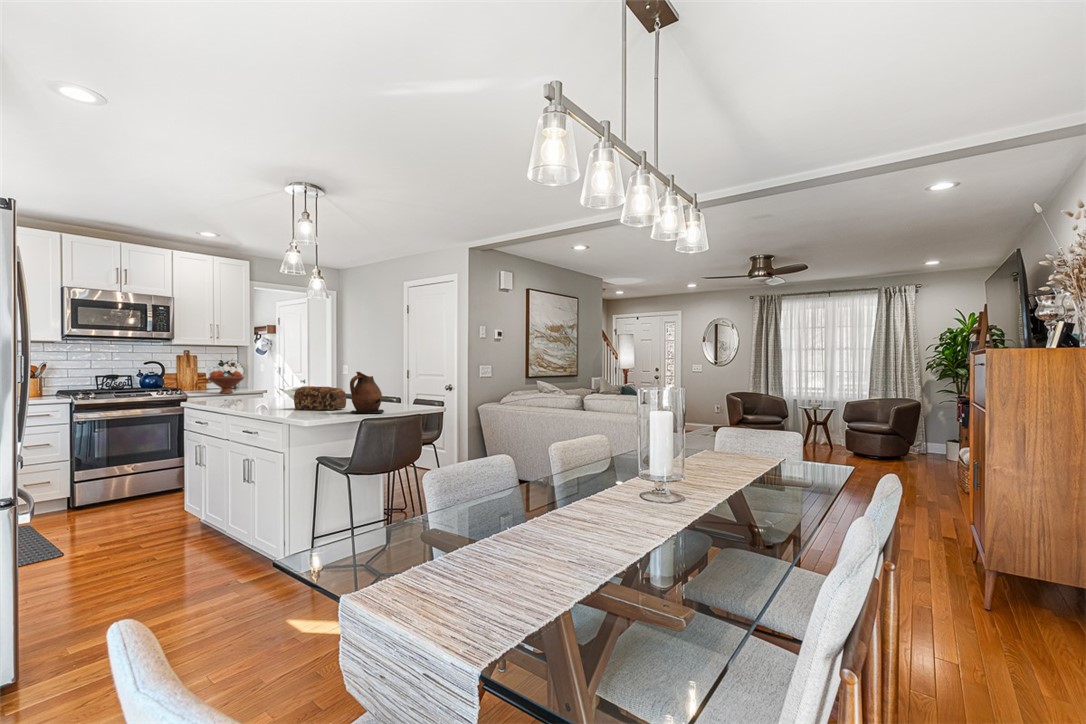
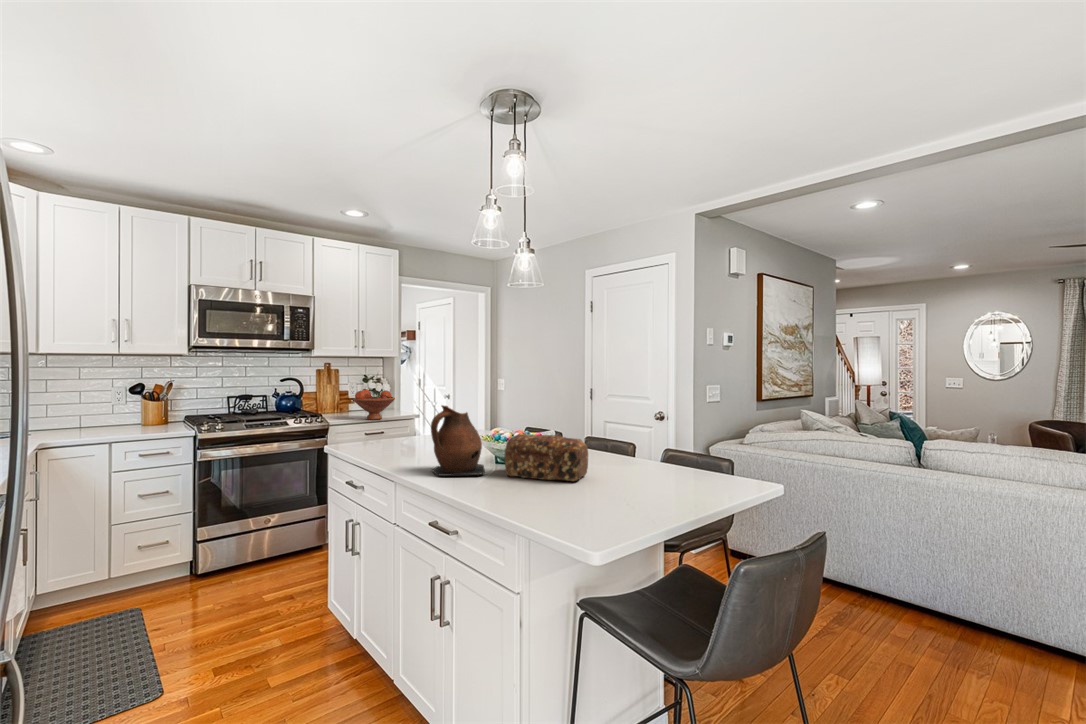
ceramic pitcher: present [350,372,384,413] -> present [431,405,485,476]

